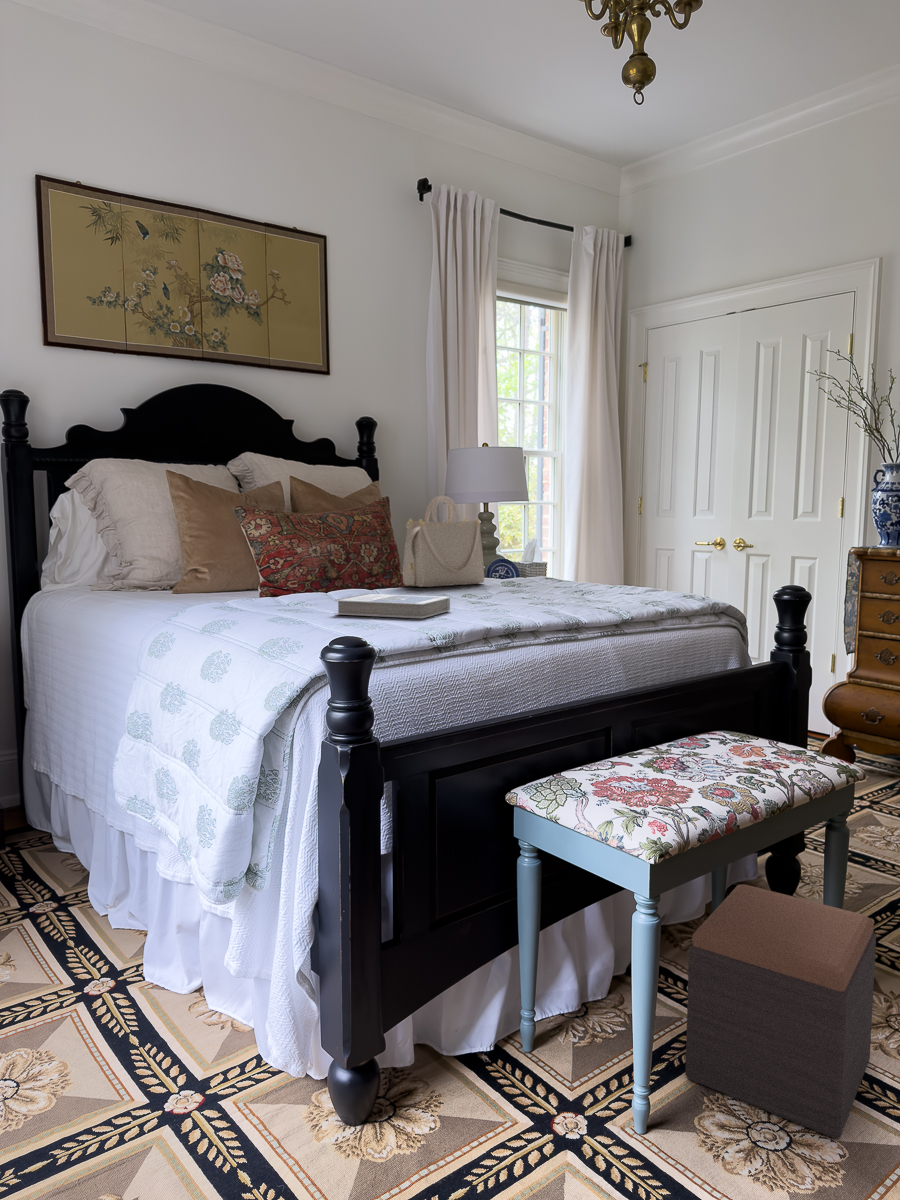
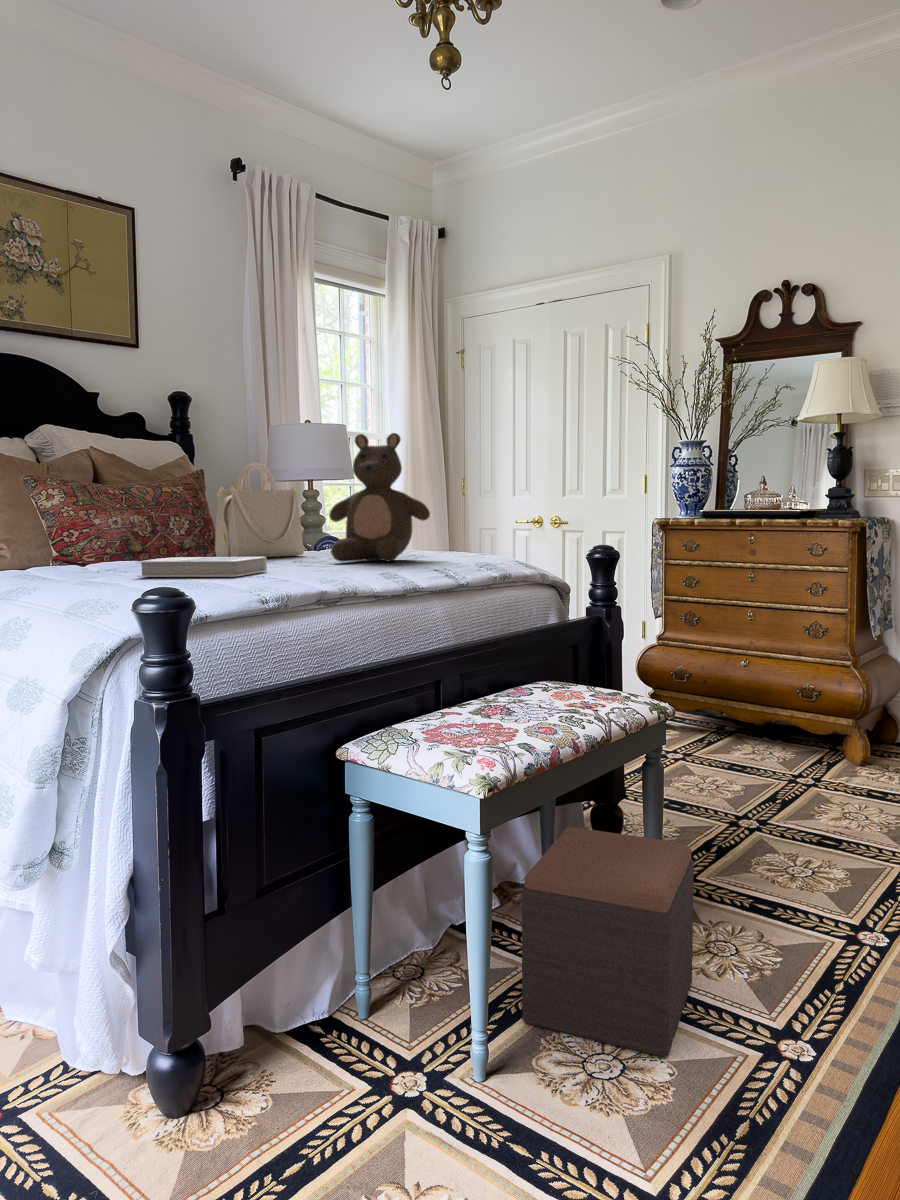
stuffed bear: none [510,473,609,600] -> present [329,433,430,562]

